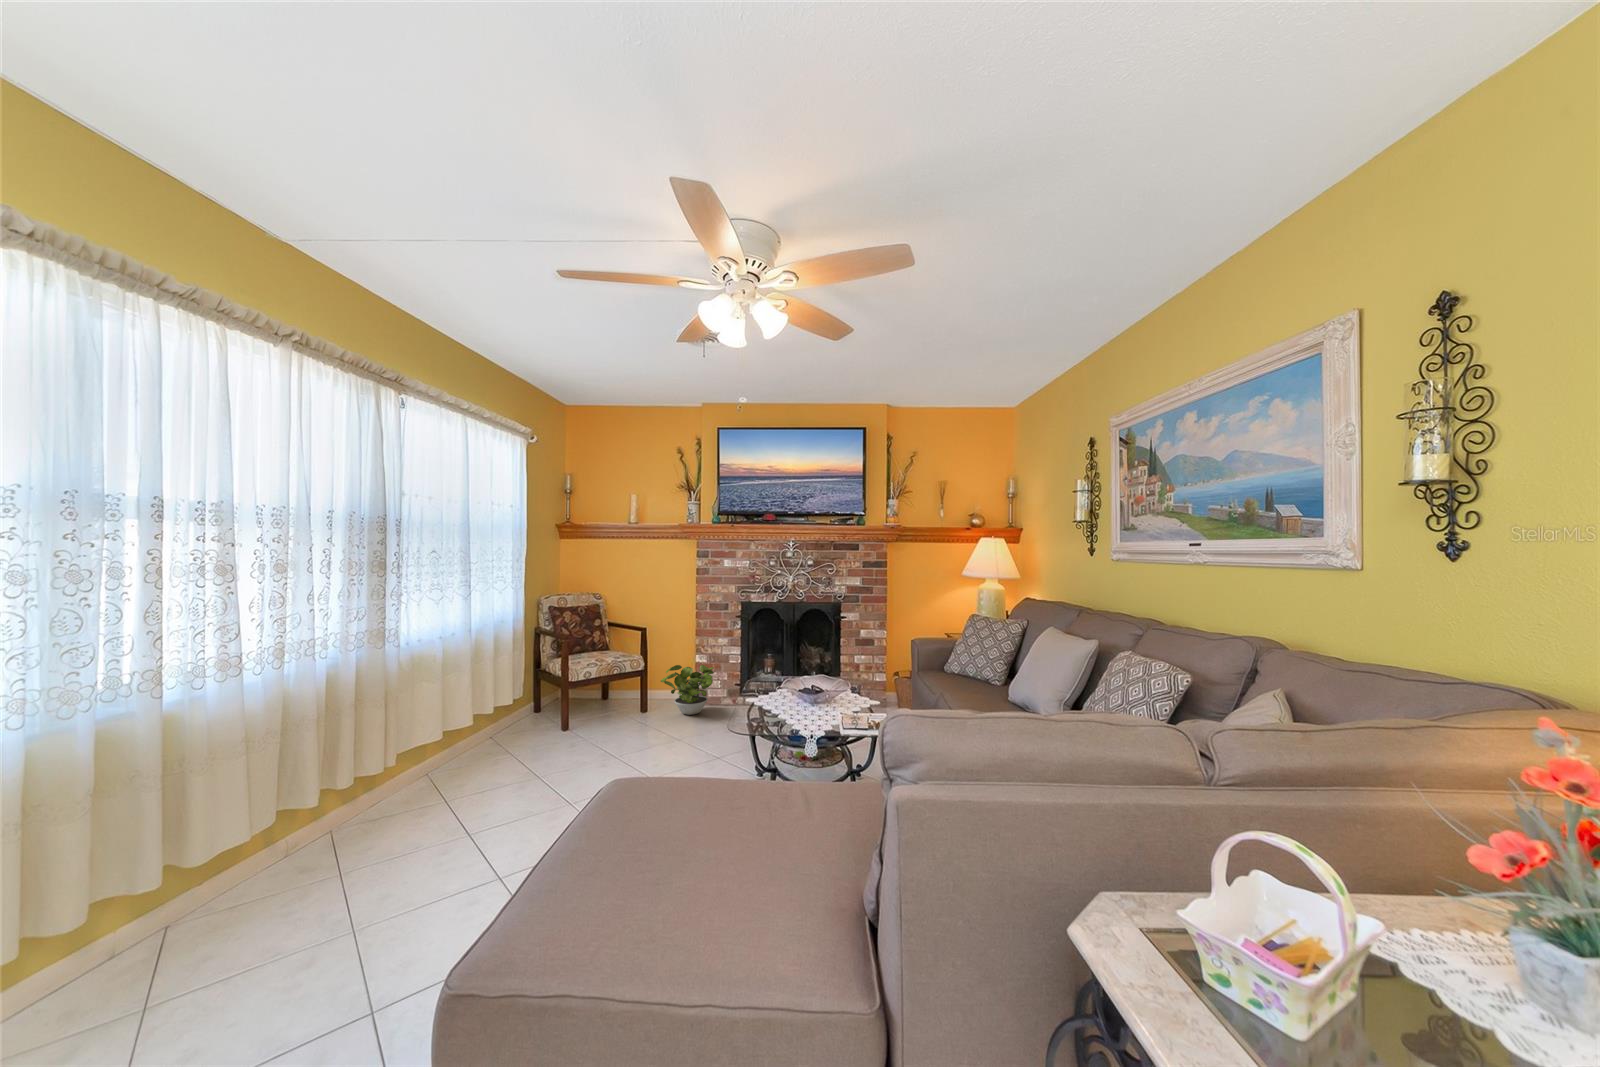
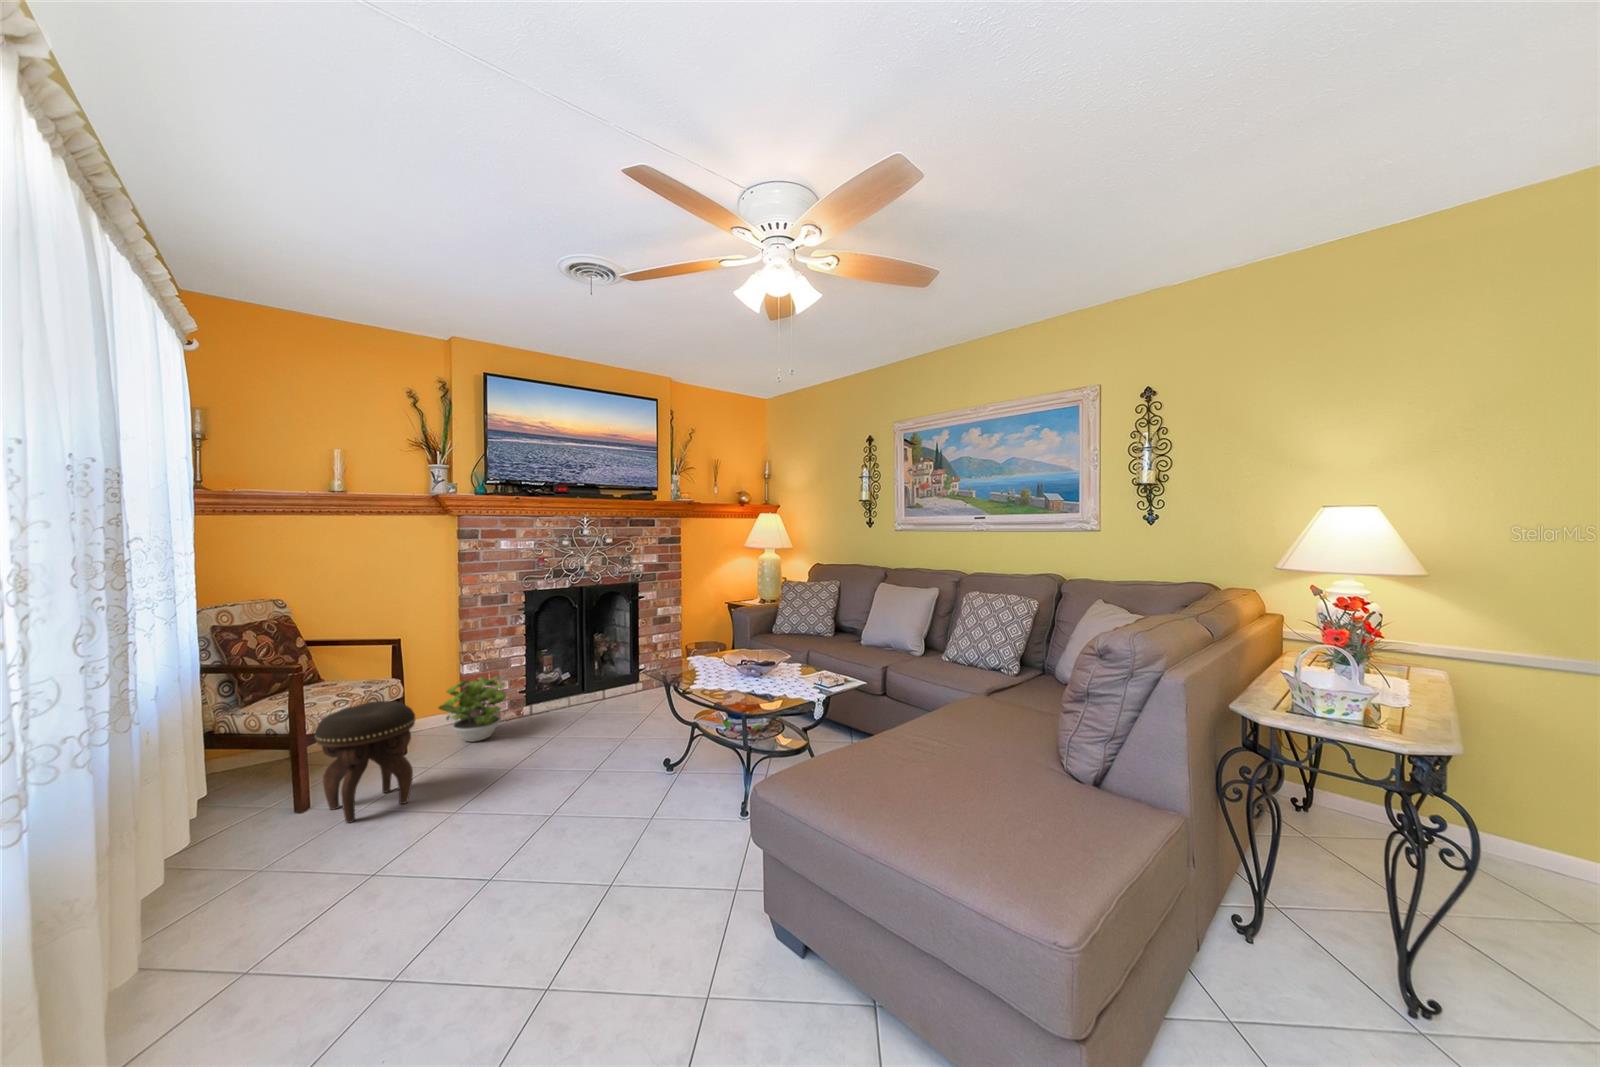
footstool: none [553,668,612,746] -> present [315,701,415,823]

